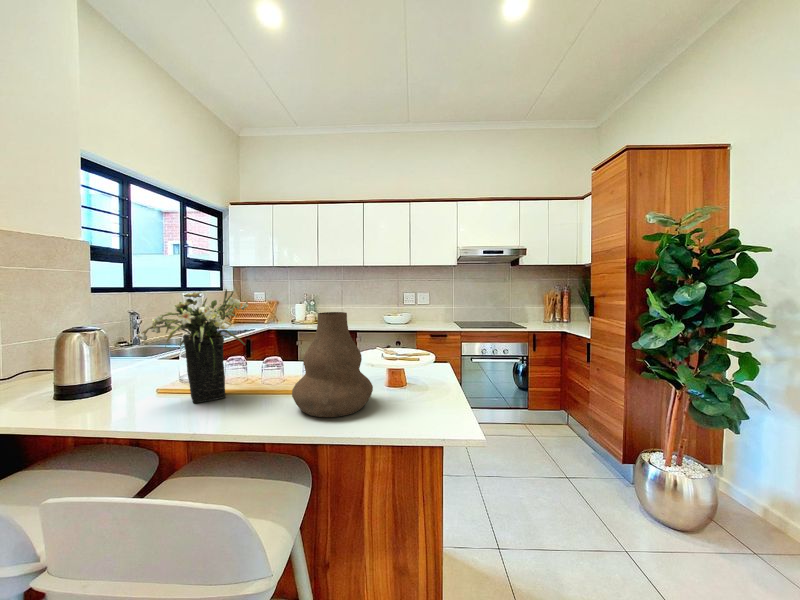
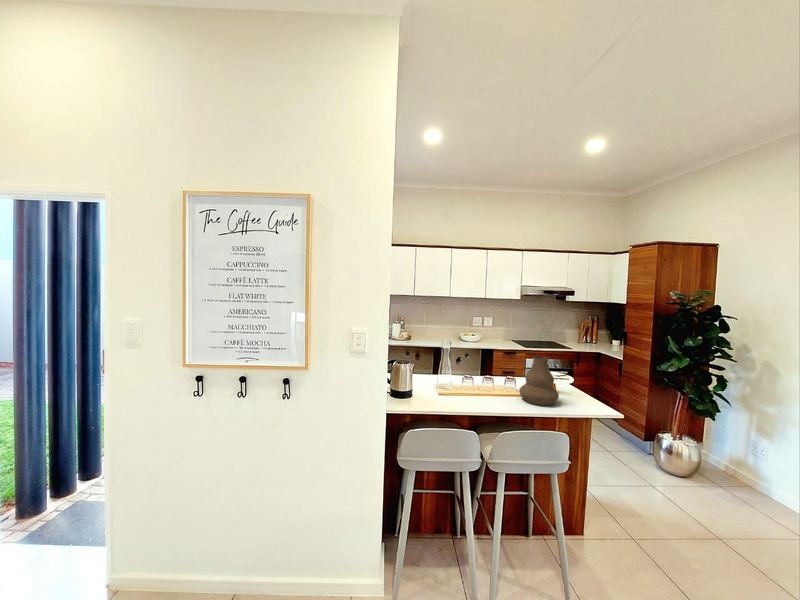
flower arrangement: present [137,289,248,403] -> none [453,343,499,398]

